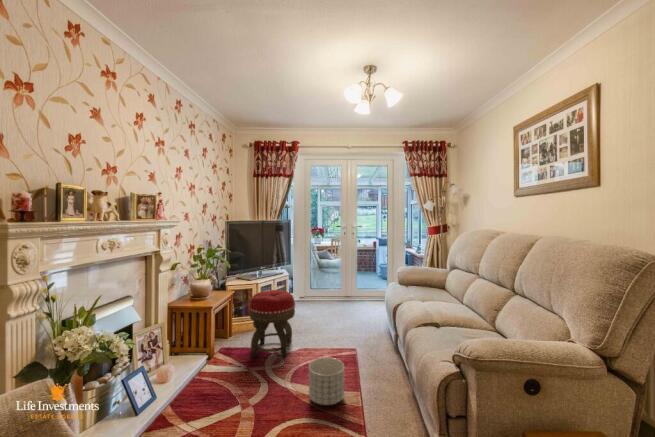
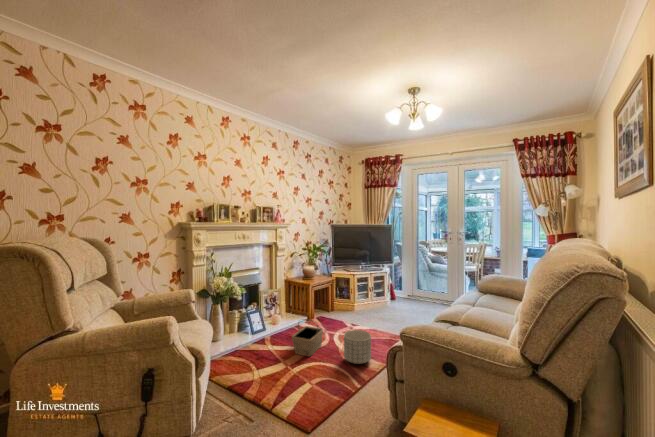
footstool: present [249,290,295,357] -> none [333,279,369,331]
basket: none [230,362,265,421] -> present [292,319,323,356]

